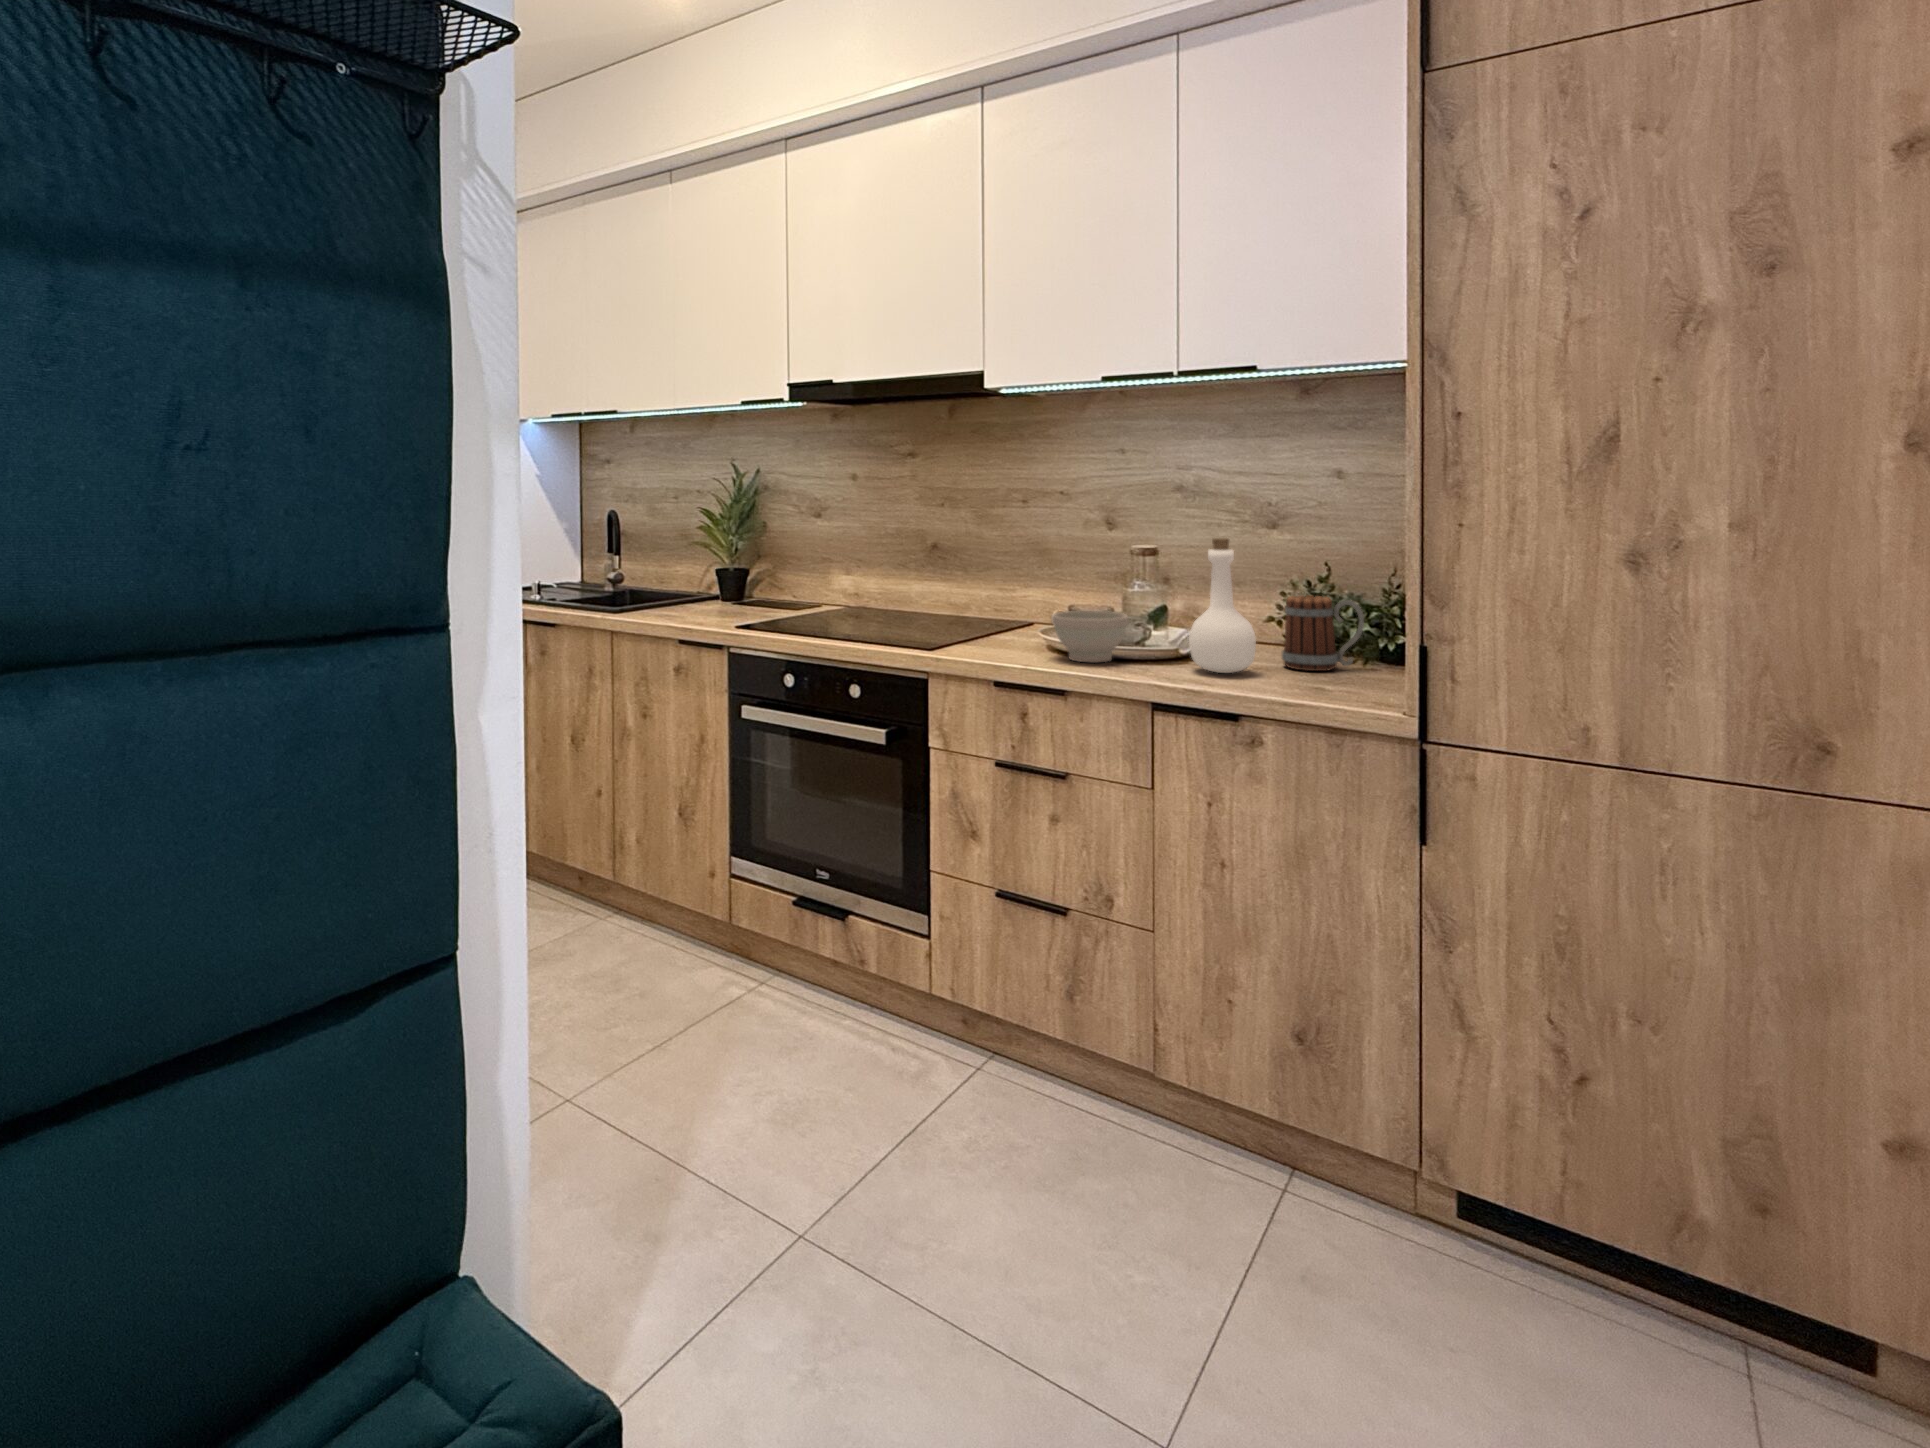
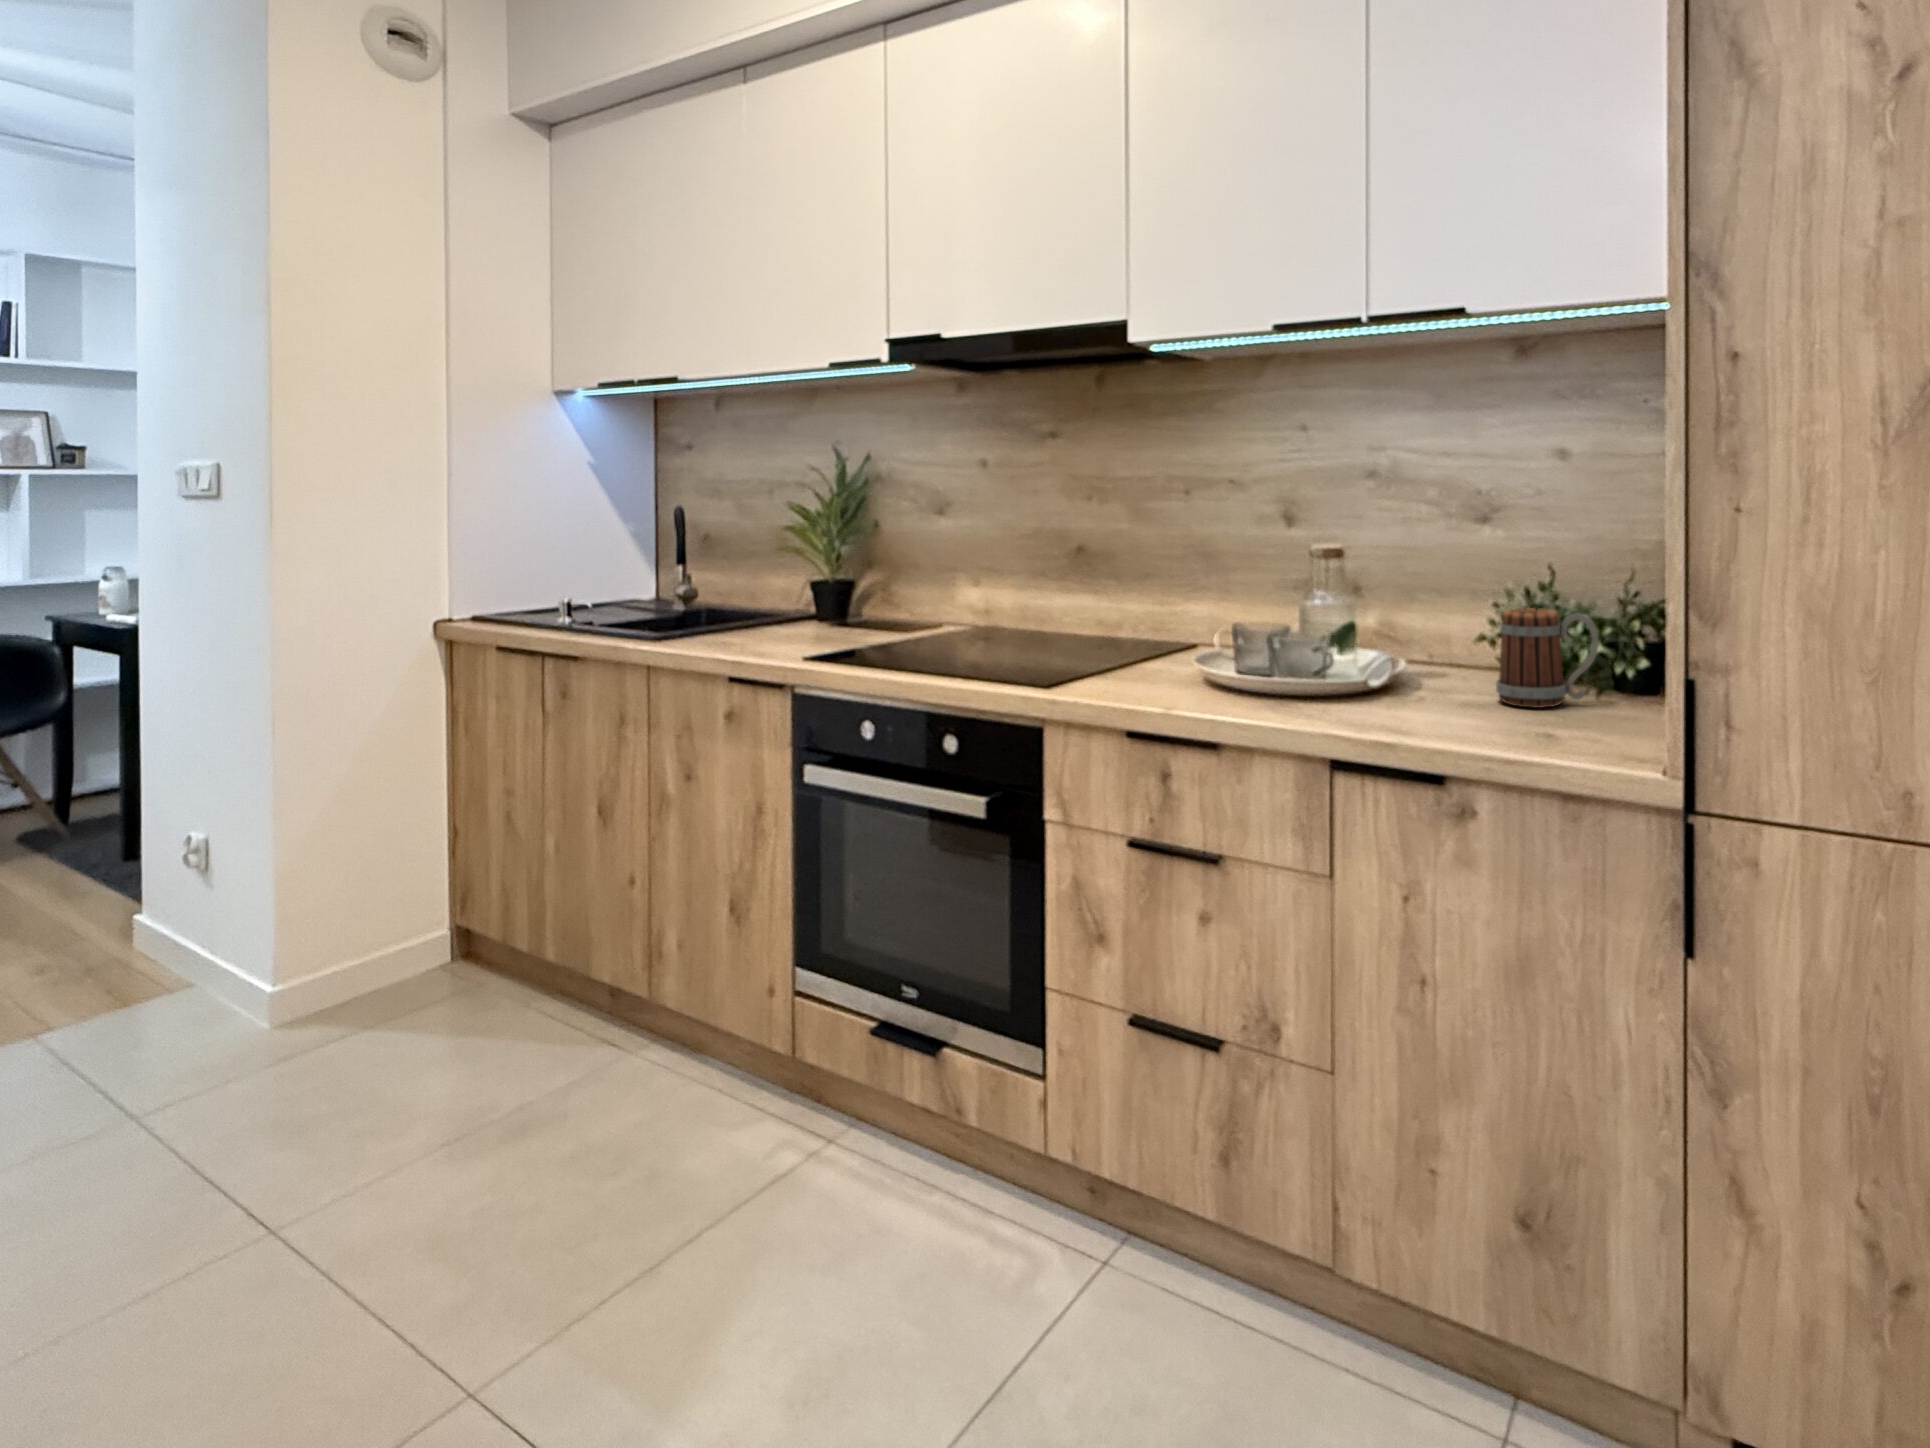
bottle: present [1189,538,1256,673] -> none [1380,534,1465,714]
bowl: present [1051,611,1128,662] -> none [1204,632,1303,702]

